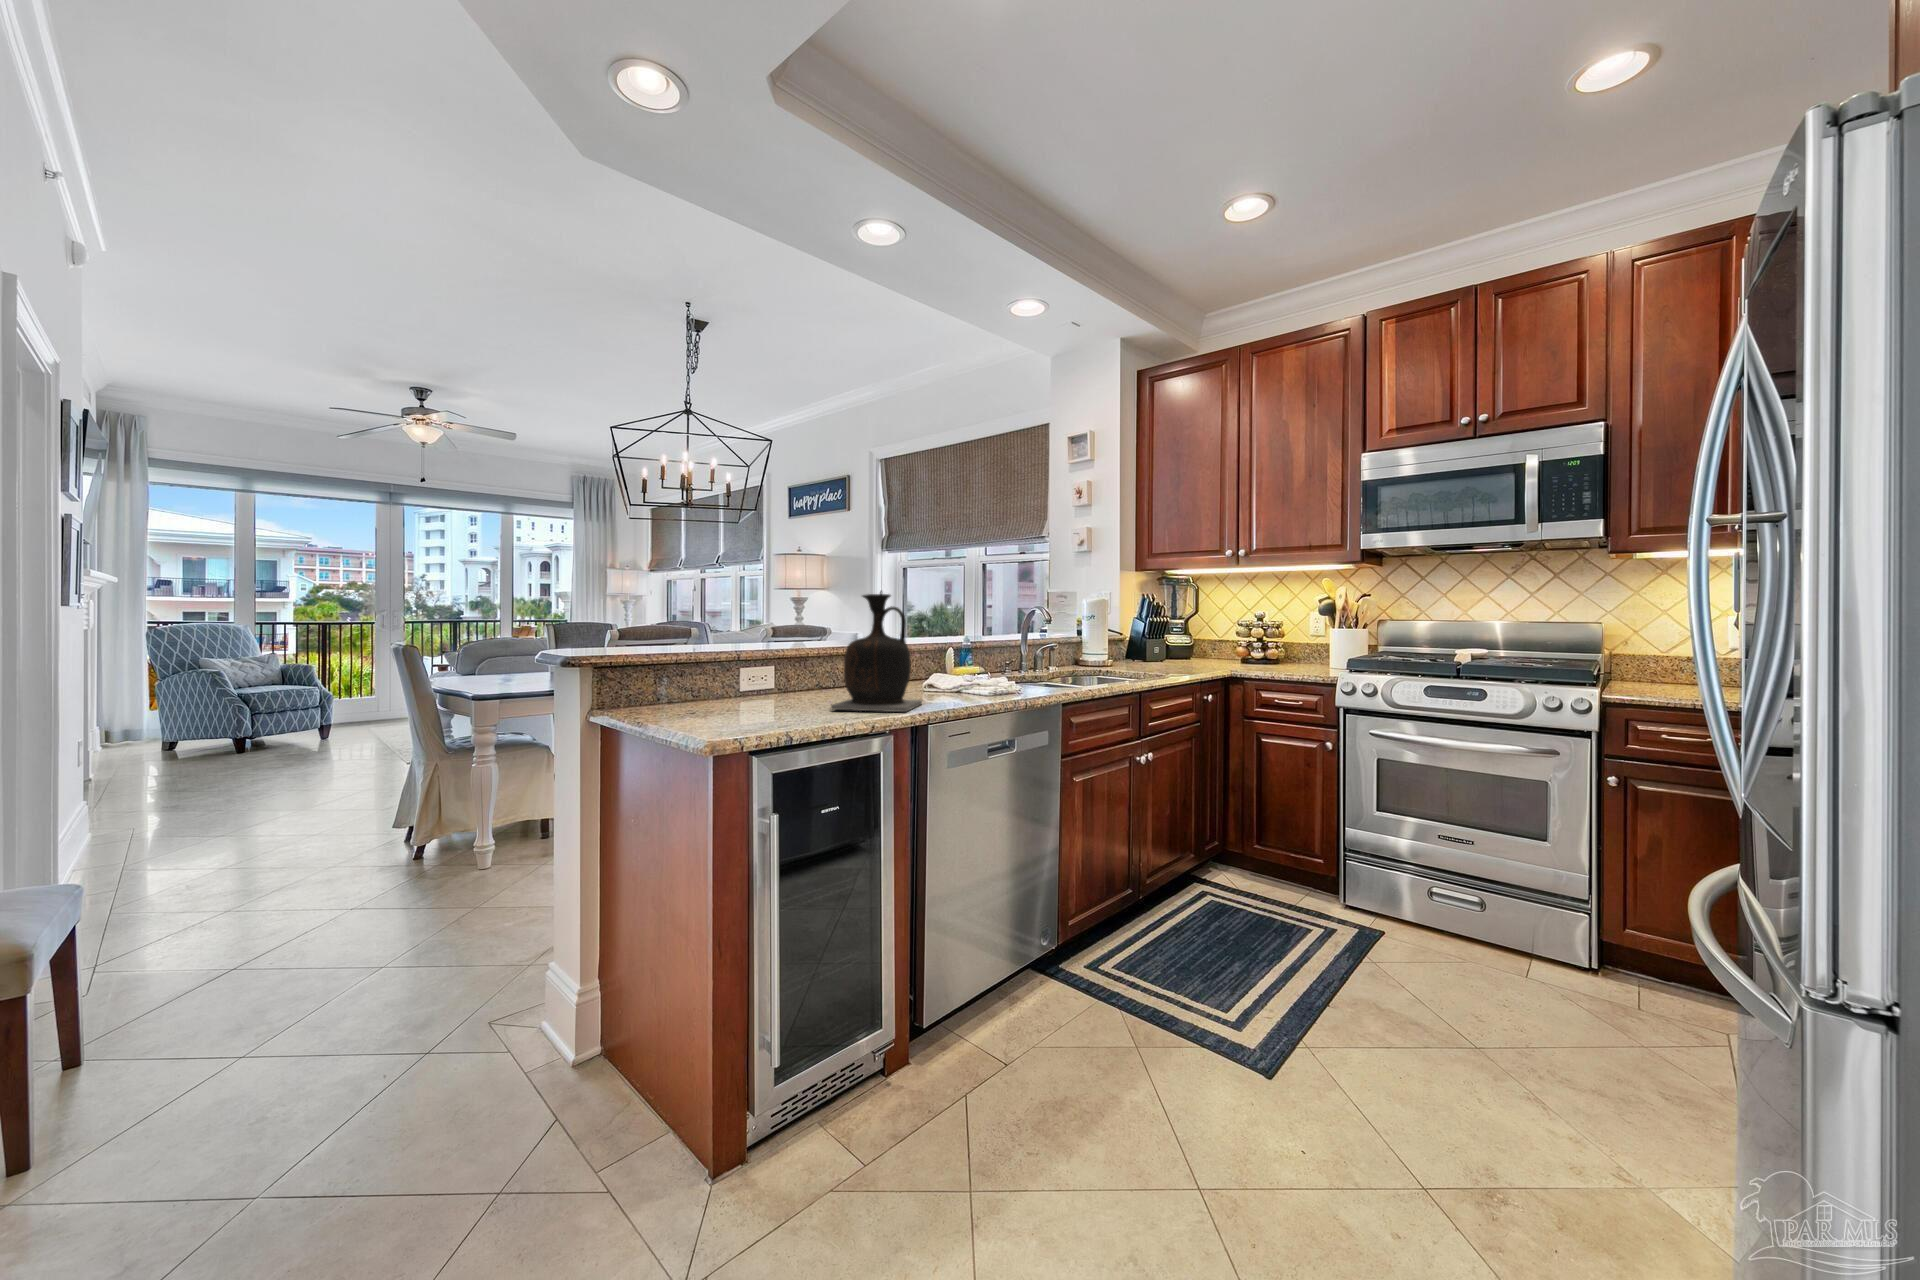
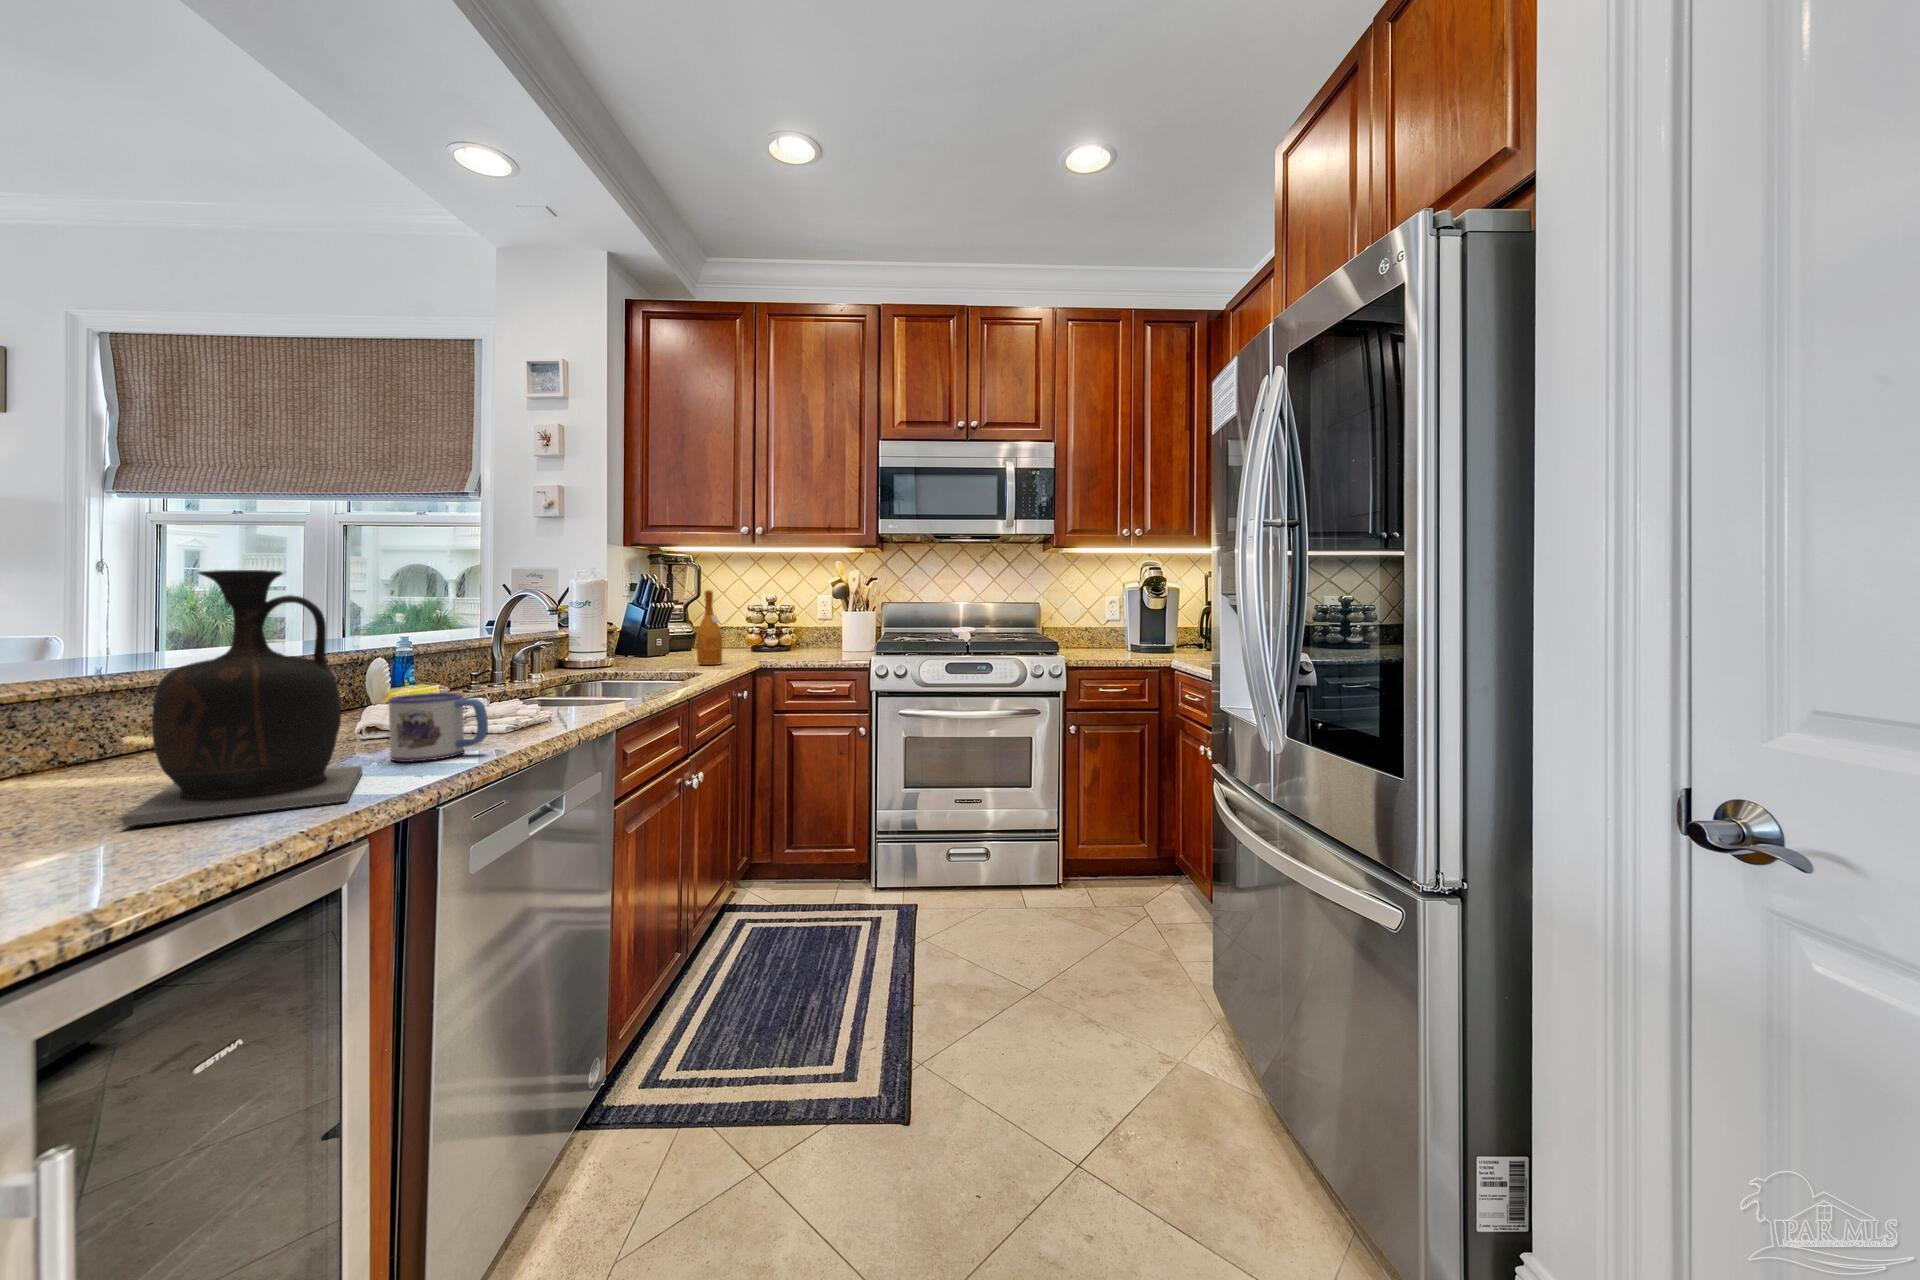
wine bottle: none [1181,608,1203,672] -> present [697,590,722,665]
mug: none [938,665,983,703] -> present [389,693,488,762]

